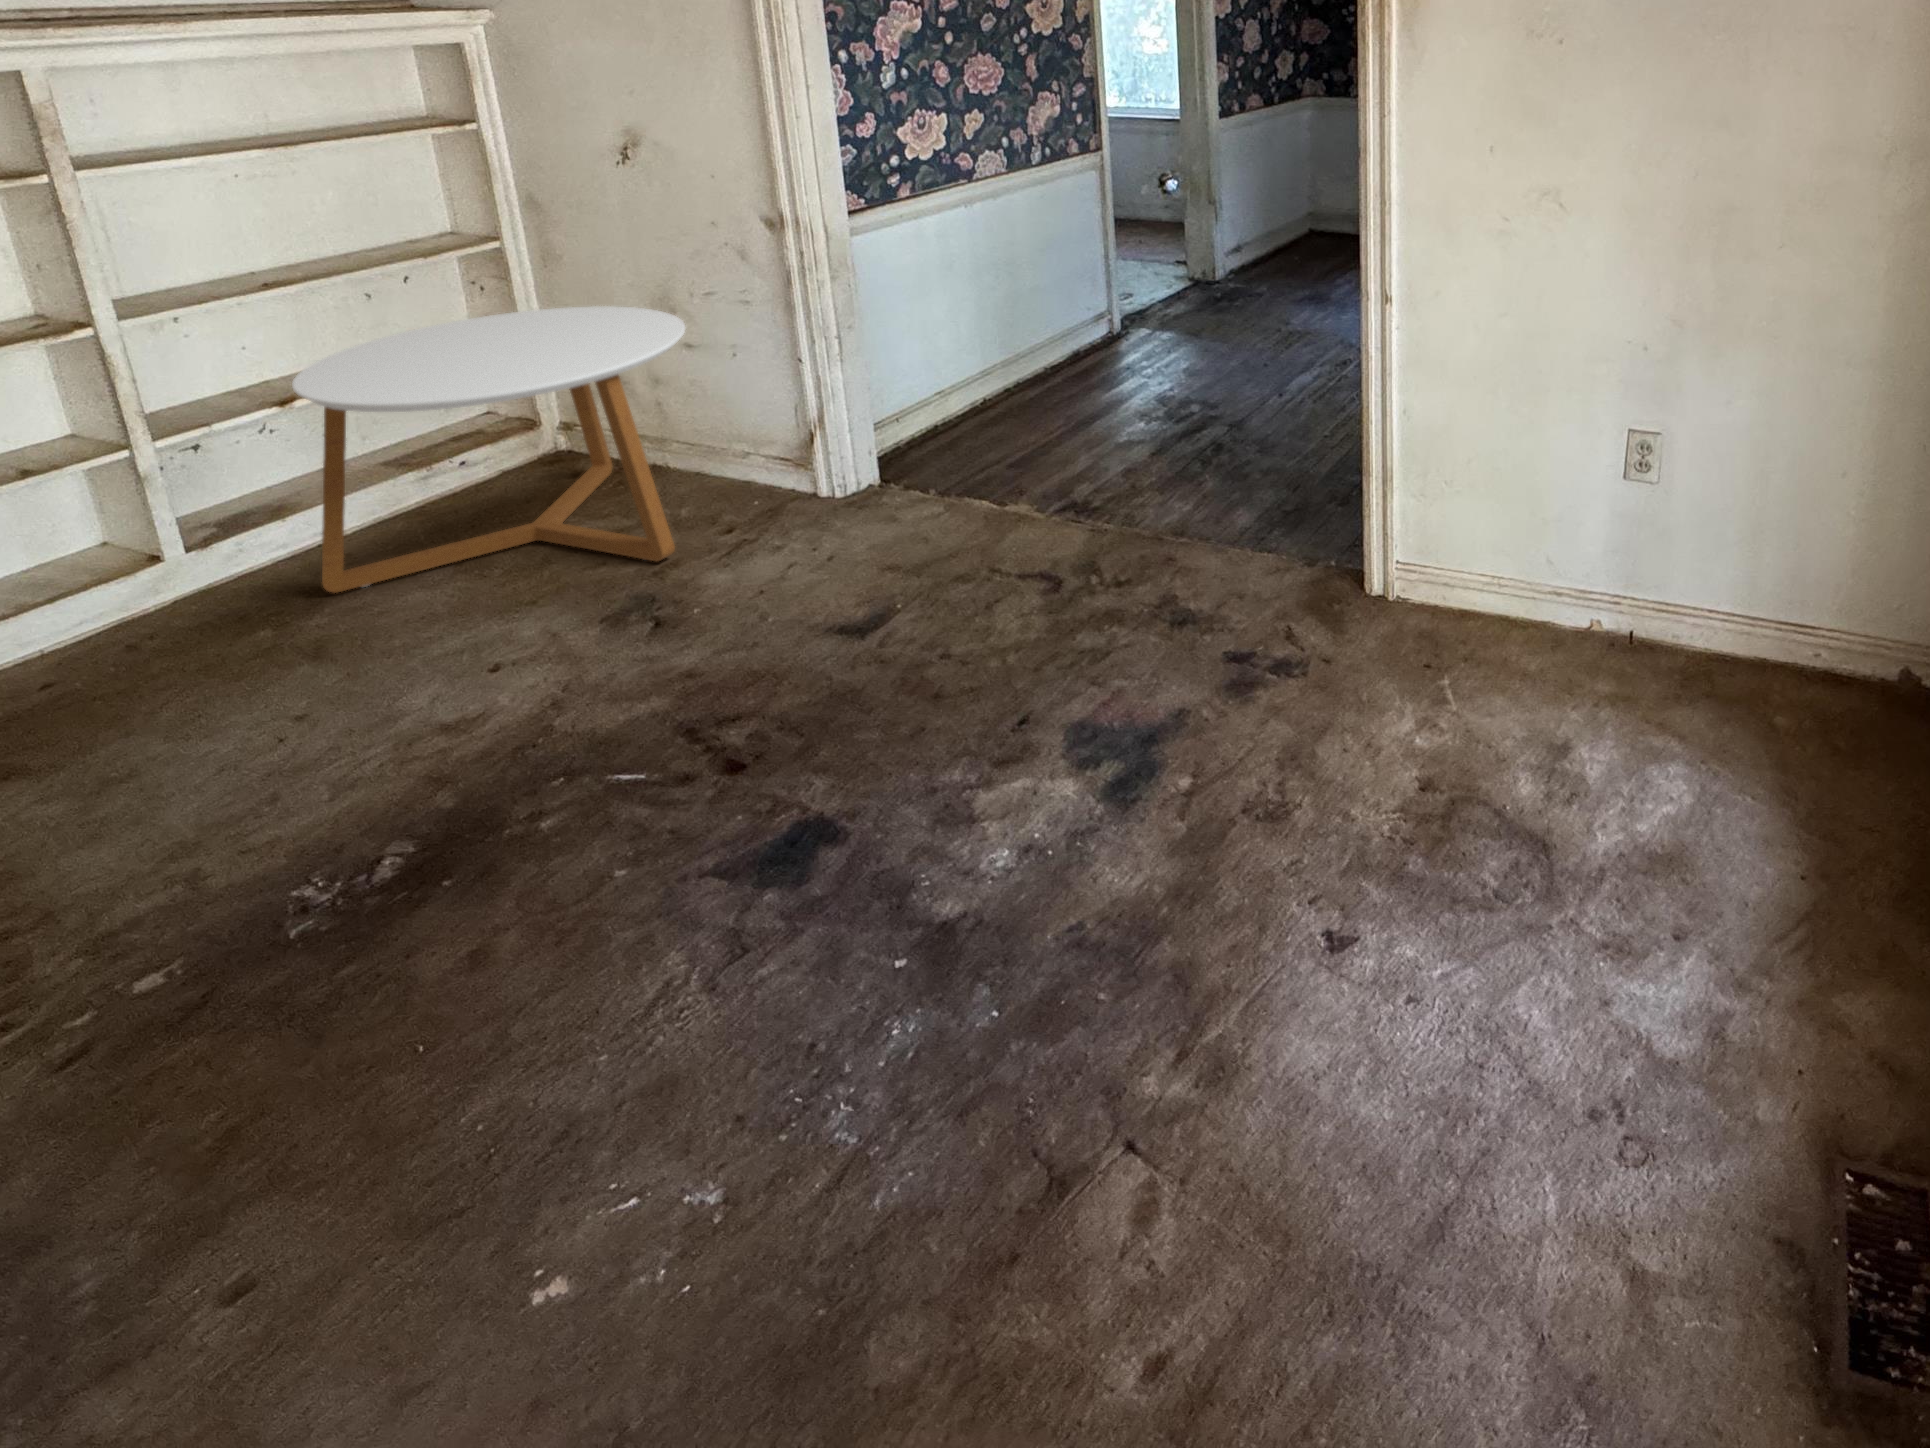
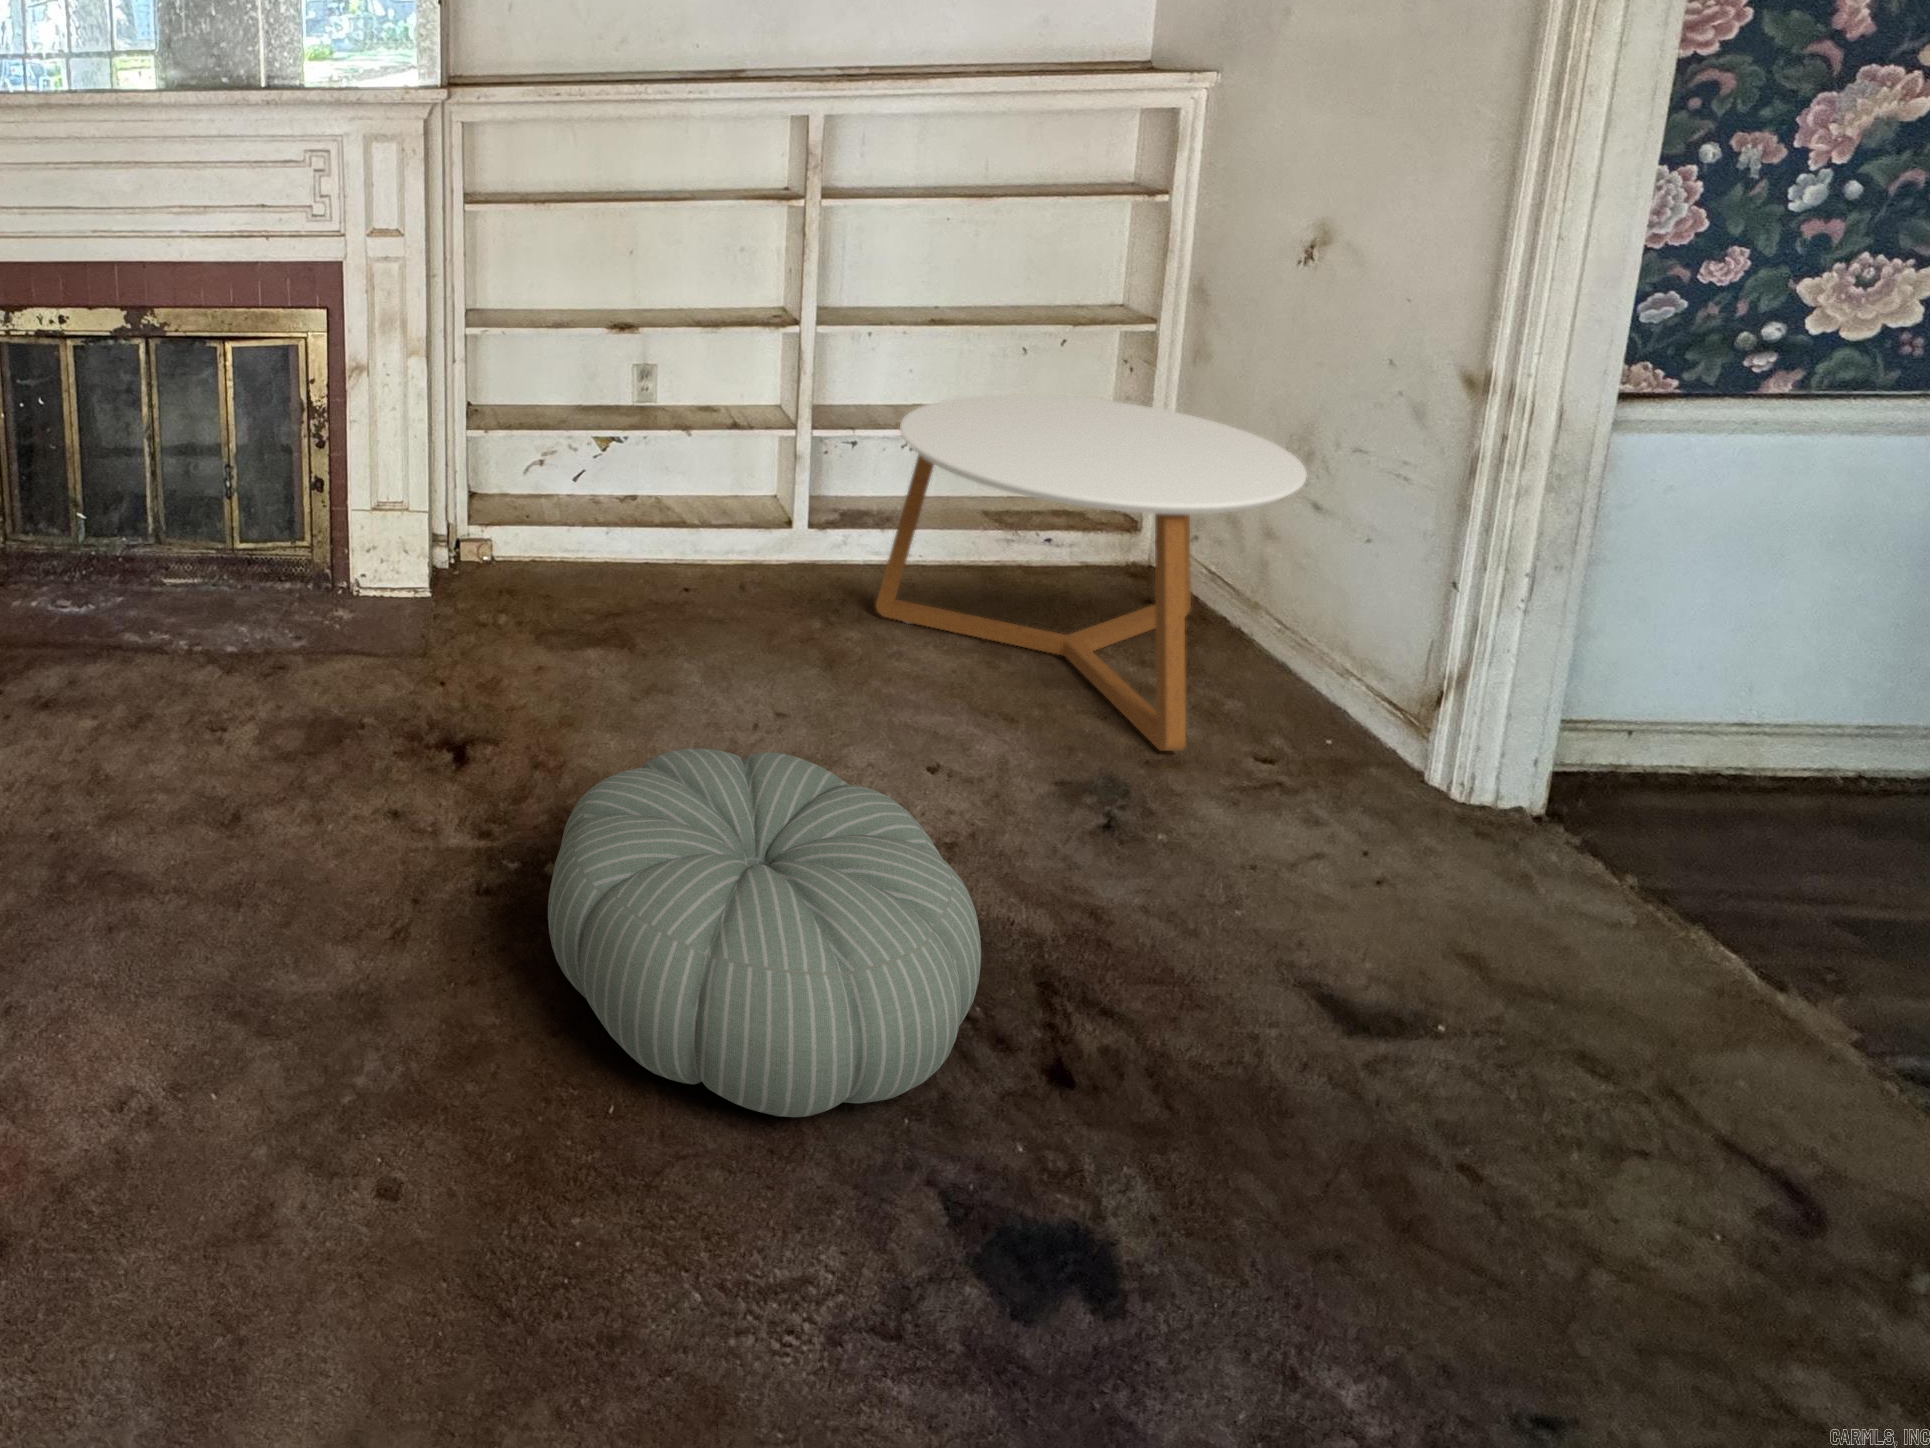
pouf: none [164,671,673,1026] -> present [548,748,981,1117]

